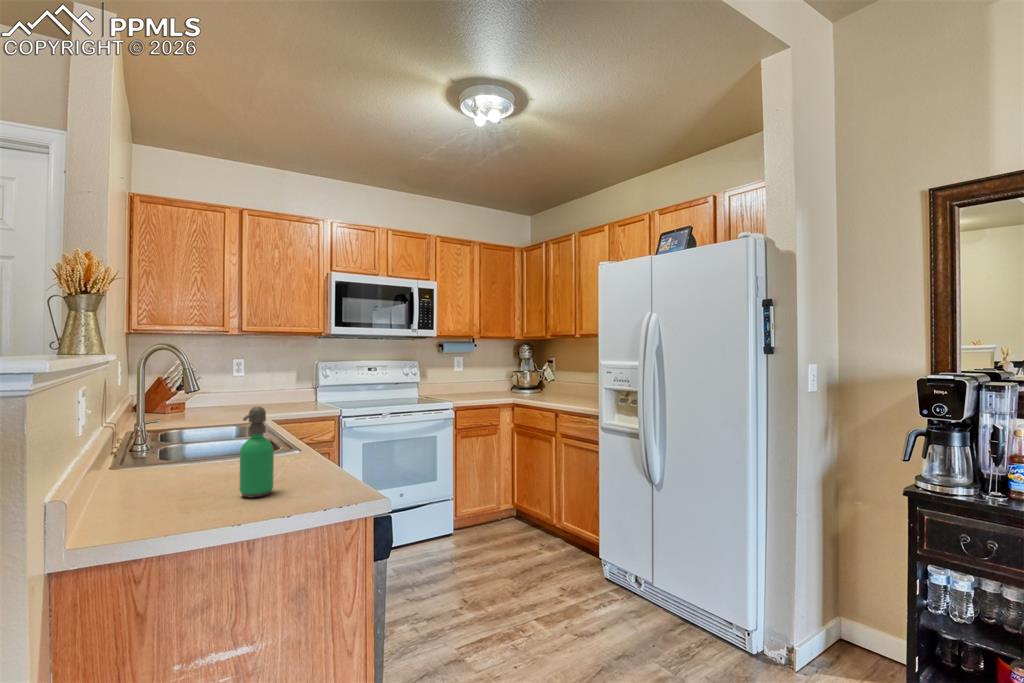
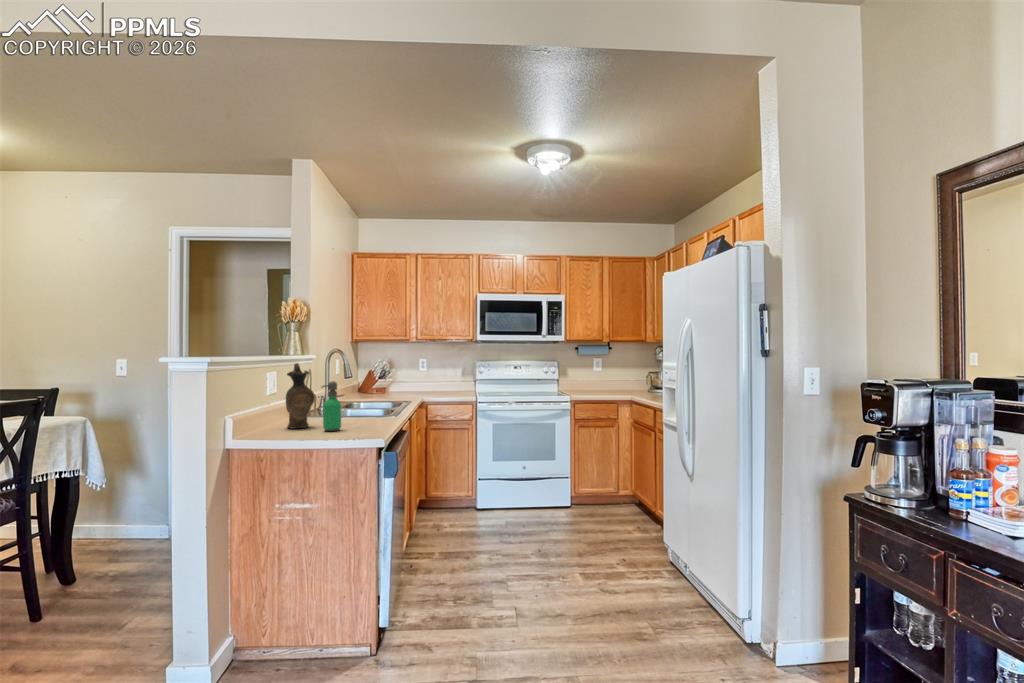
ceramic pitcher: none [141,375,204,501] -> present [286,363,315,428]

